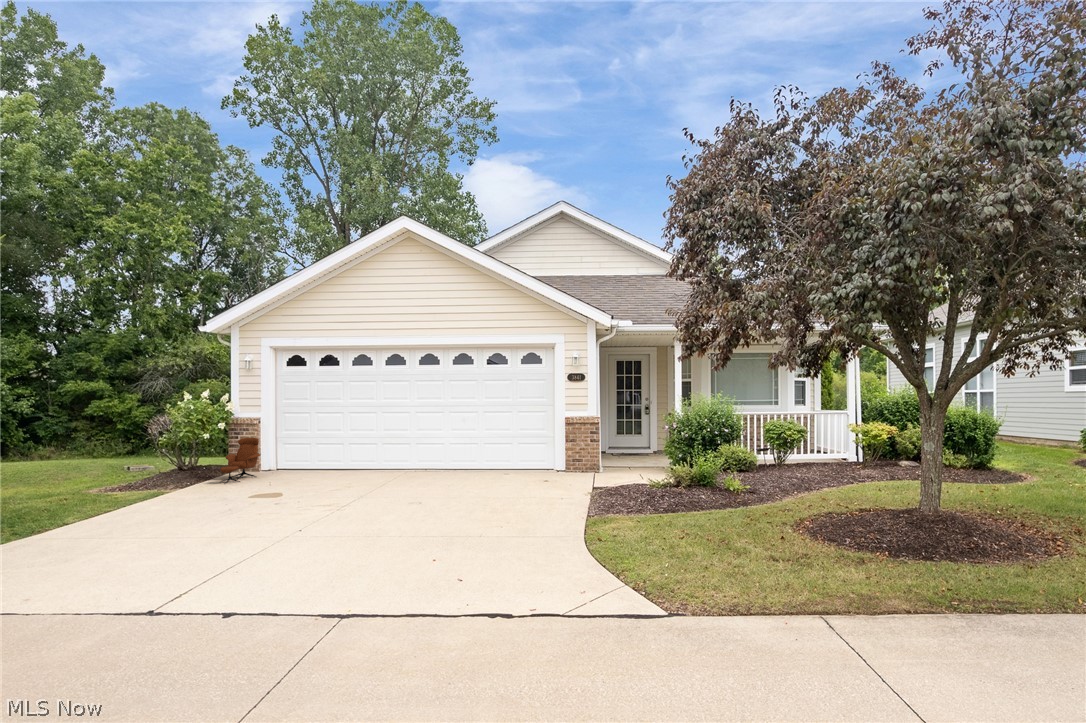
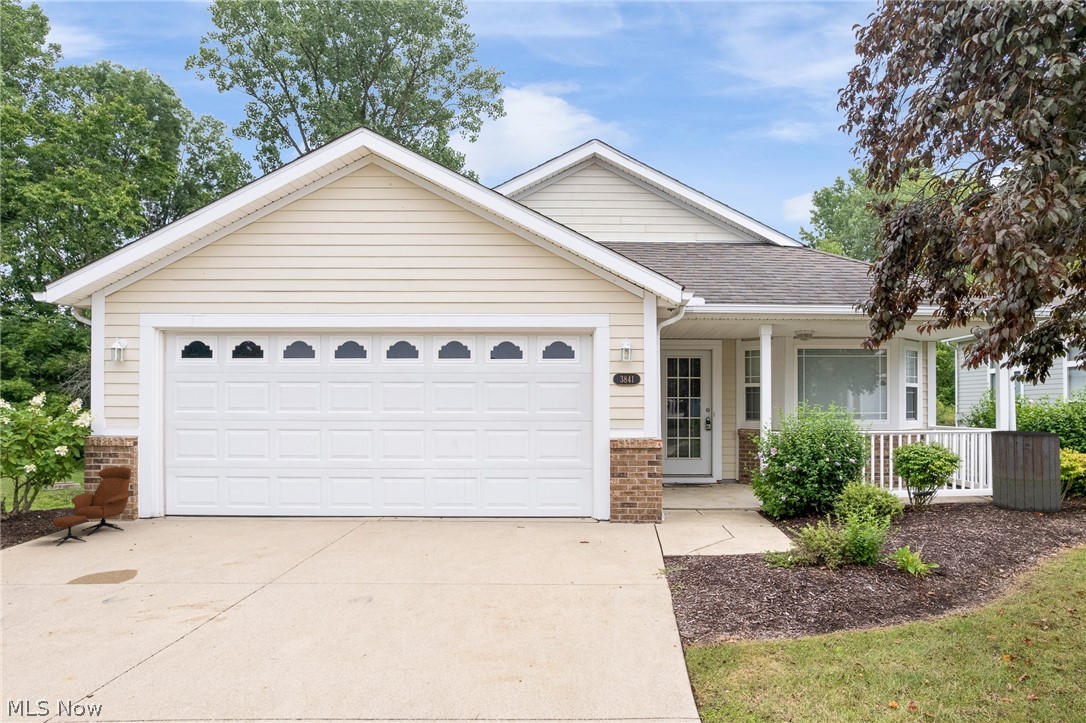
trash can: none [819,412,860,464] -> present [991,431,1061,512]

